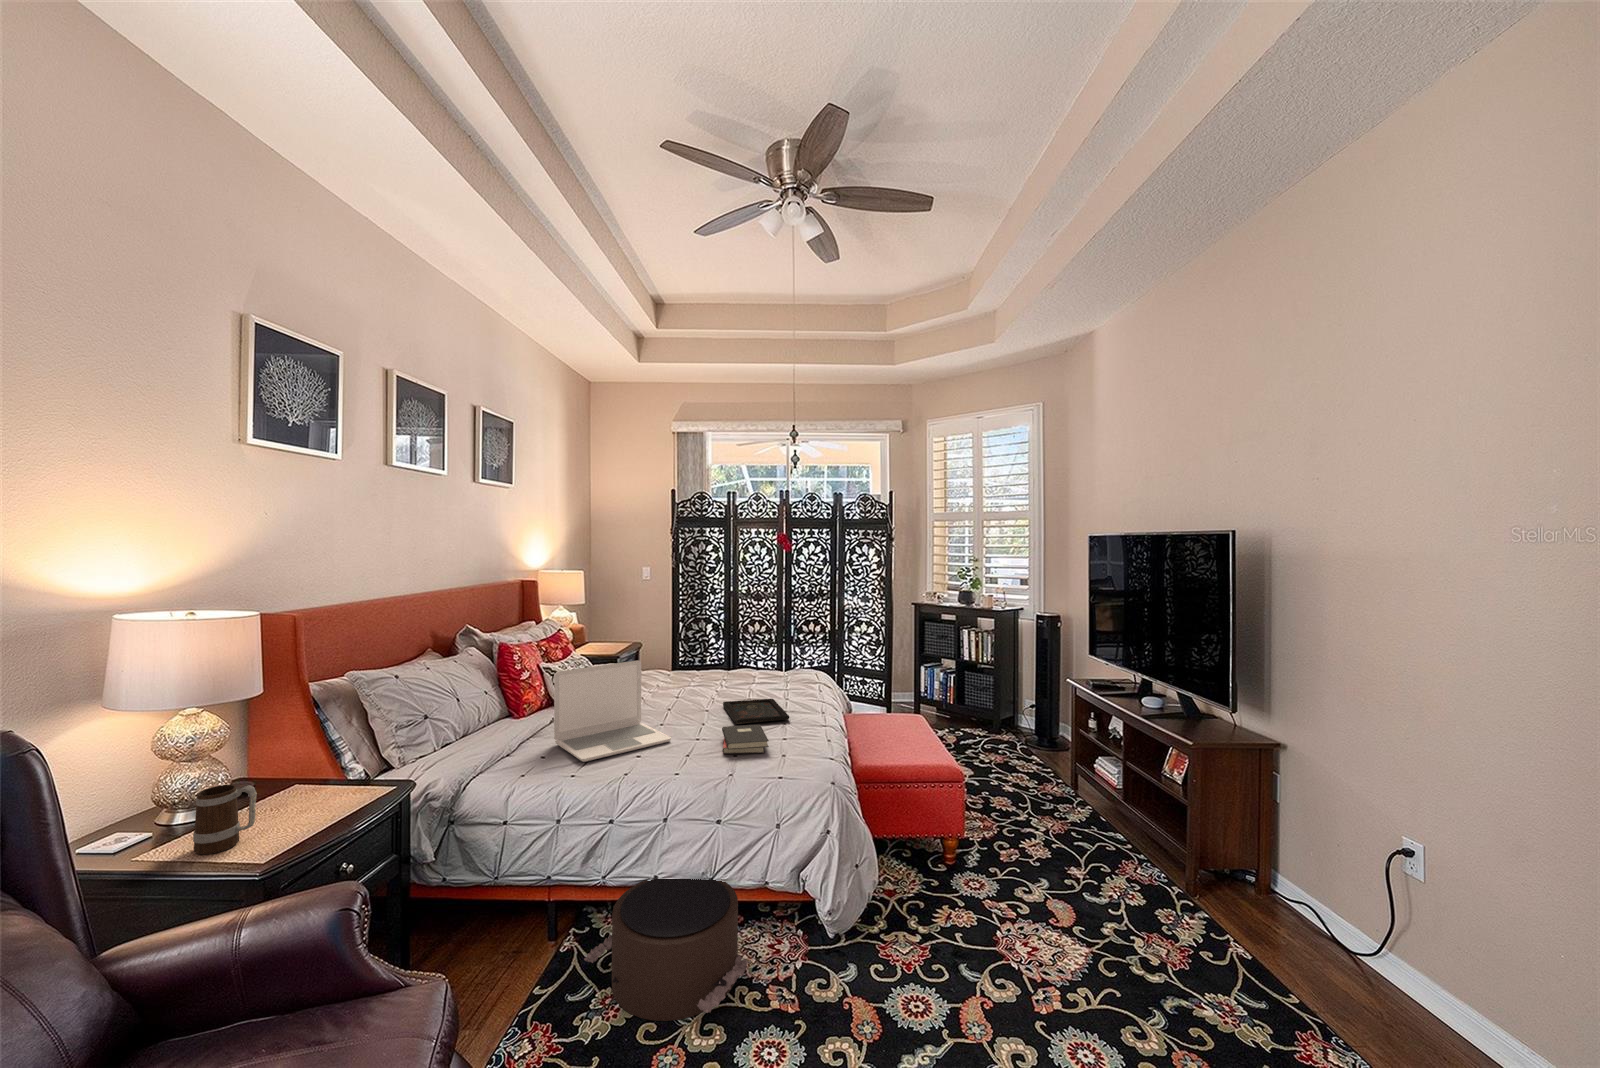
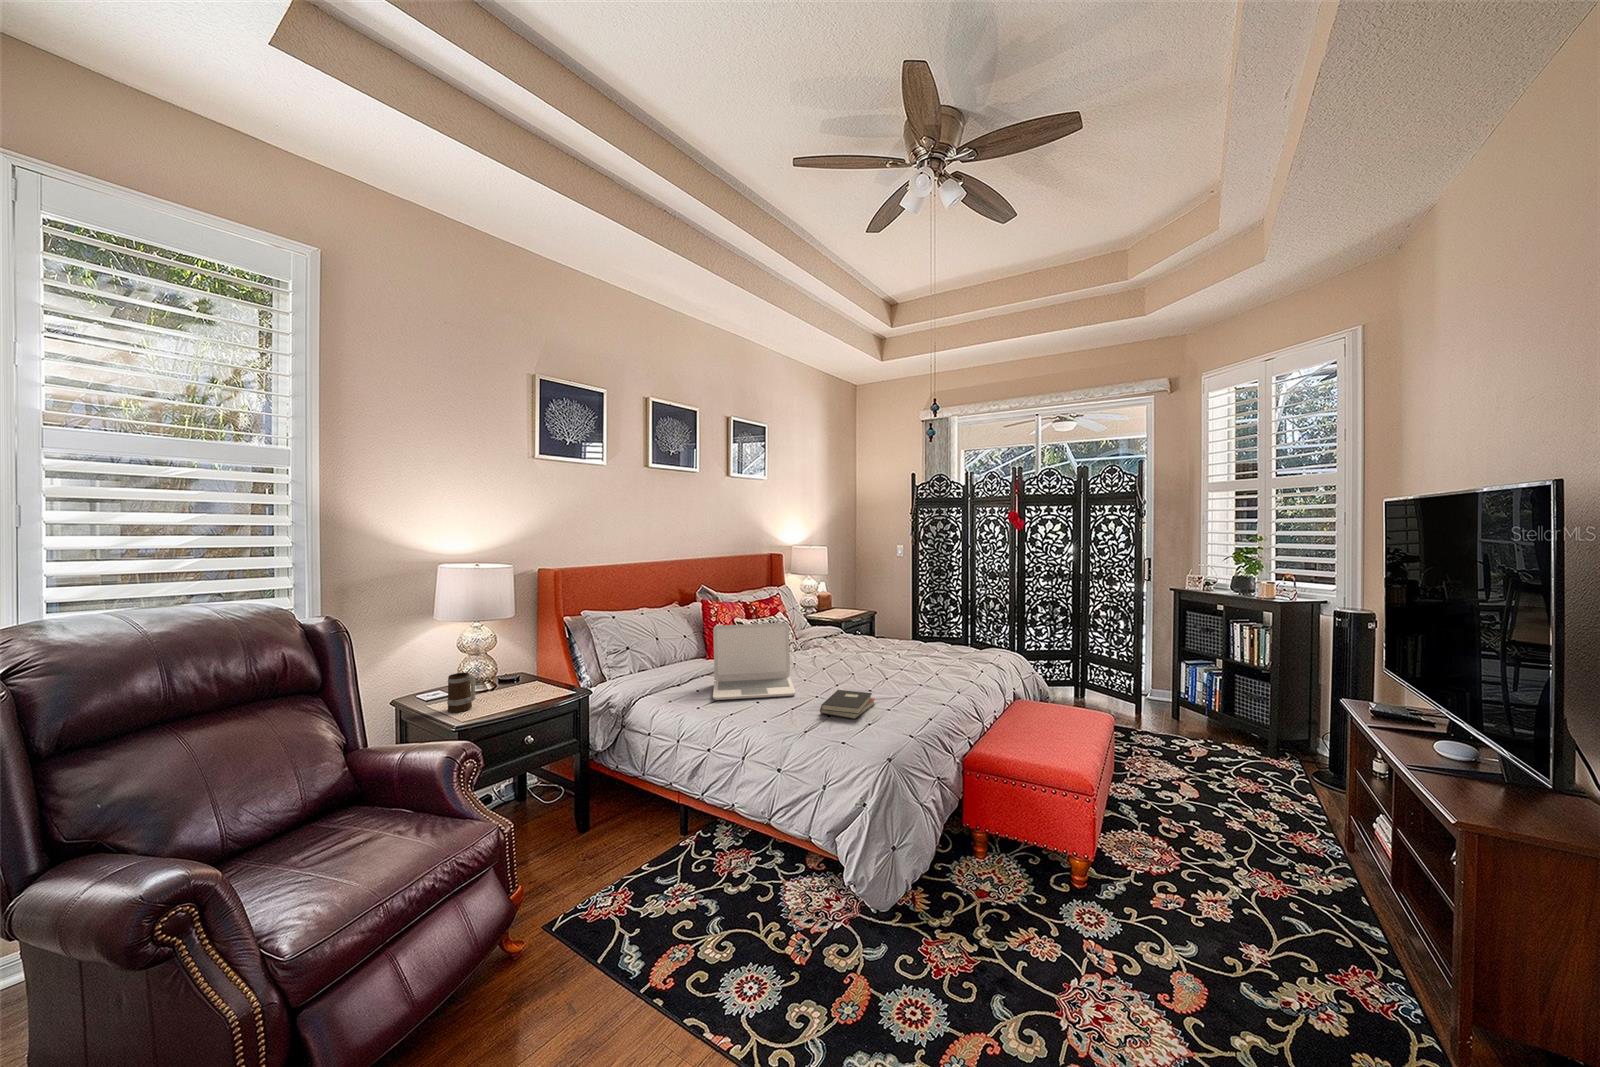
tray: present [723,699,789,724] -> none [862,669,923,693]
pouf: present [584,879,751,1021] -> none [676,806,791,930]

